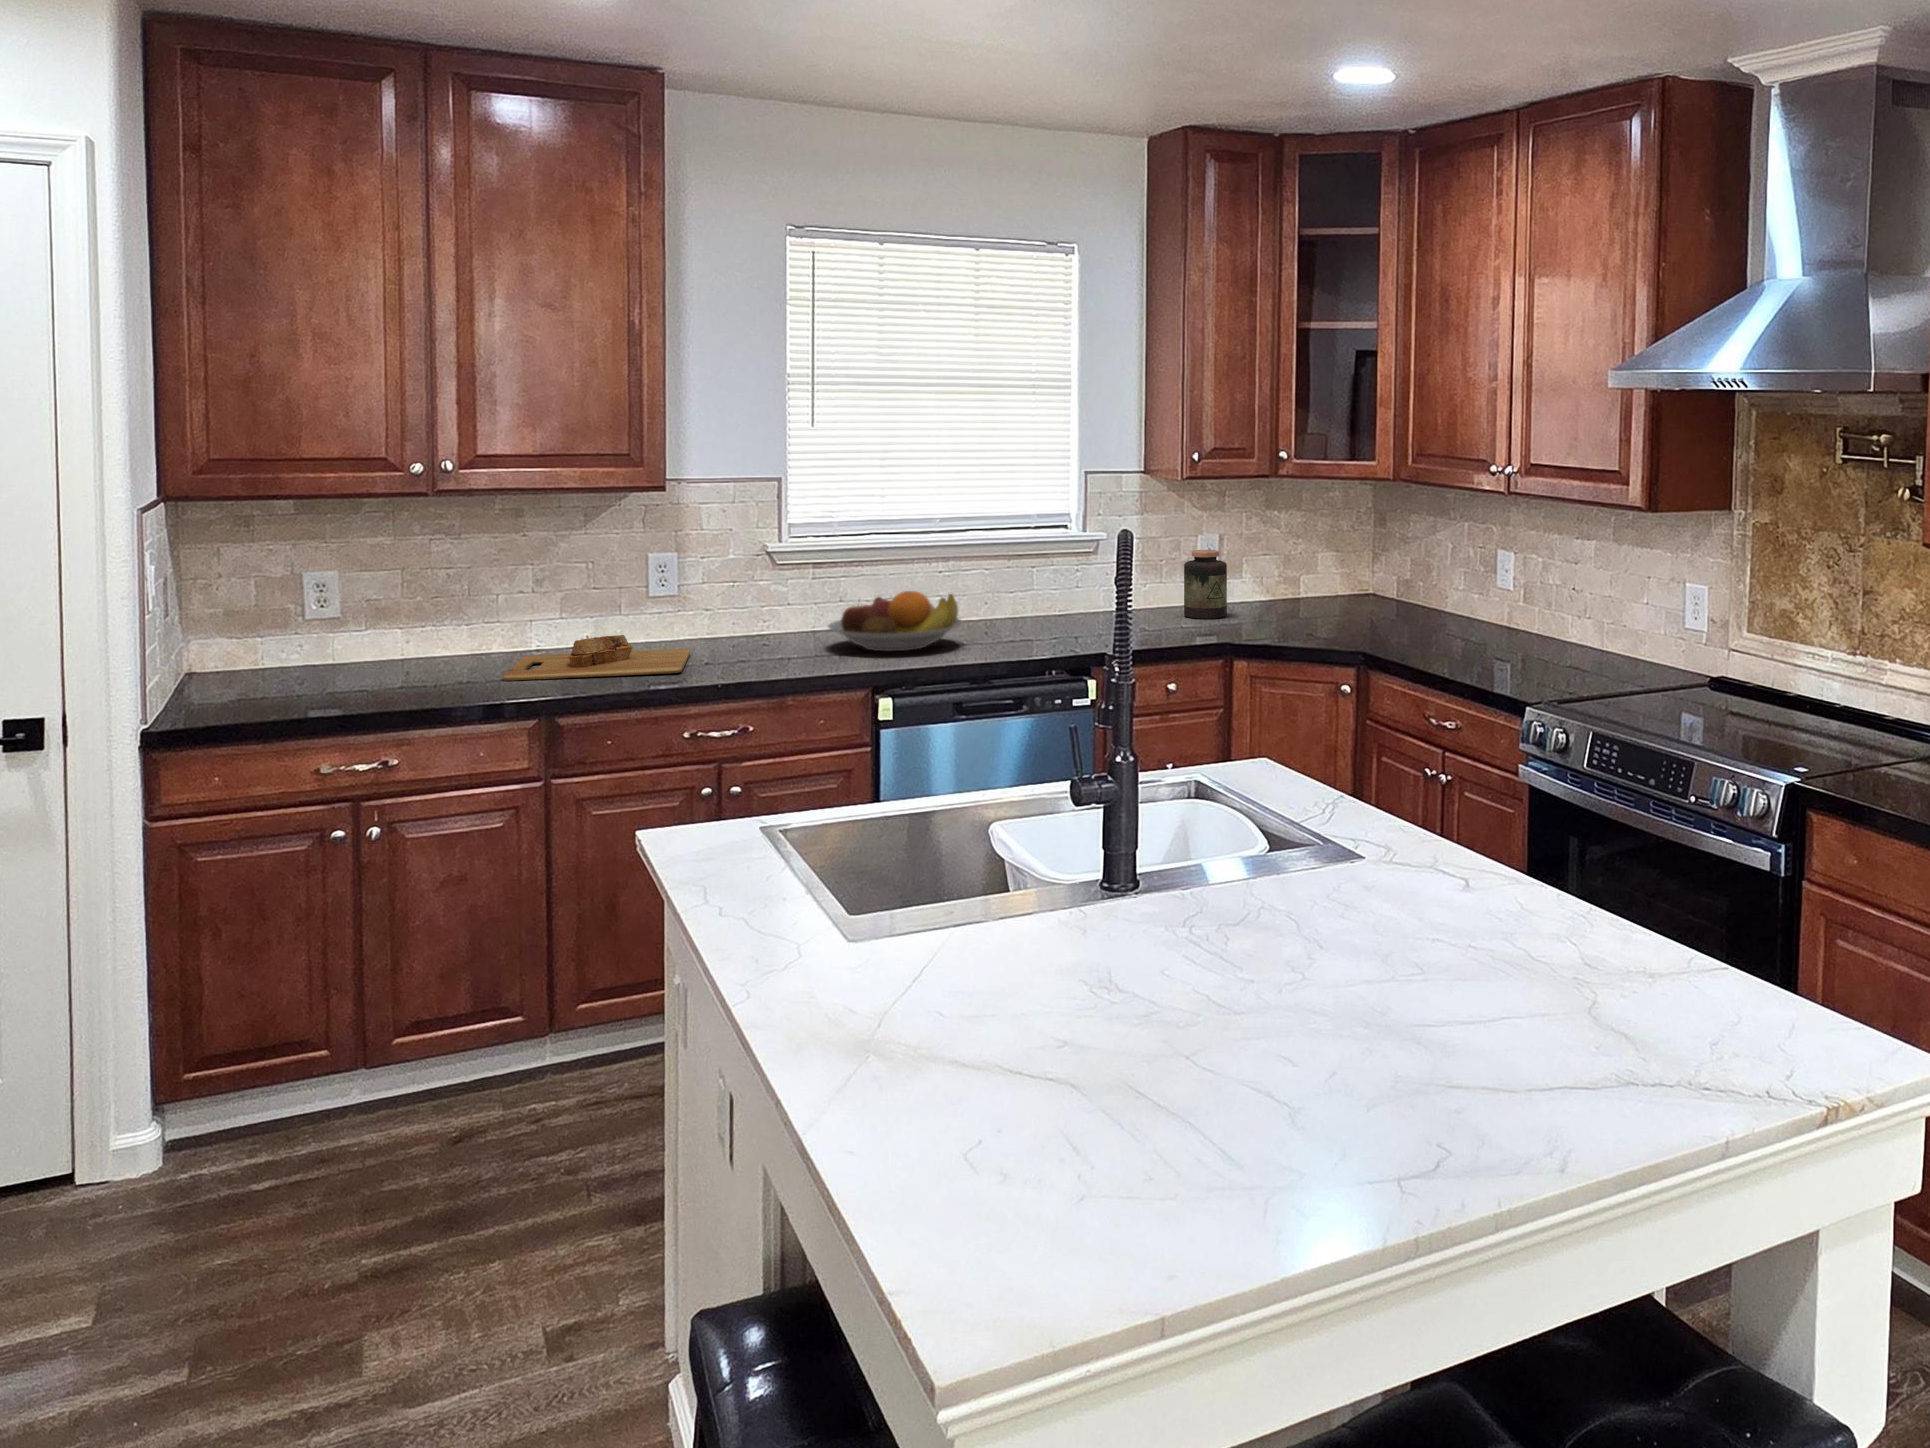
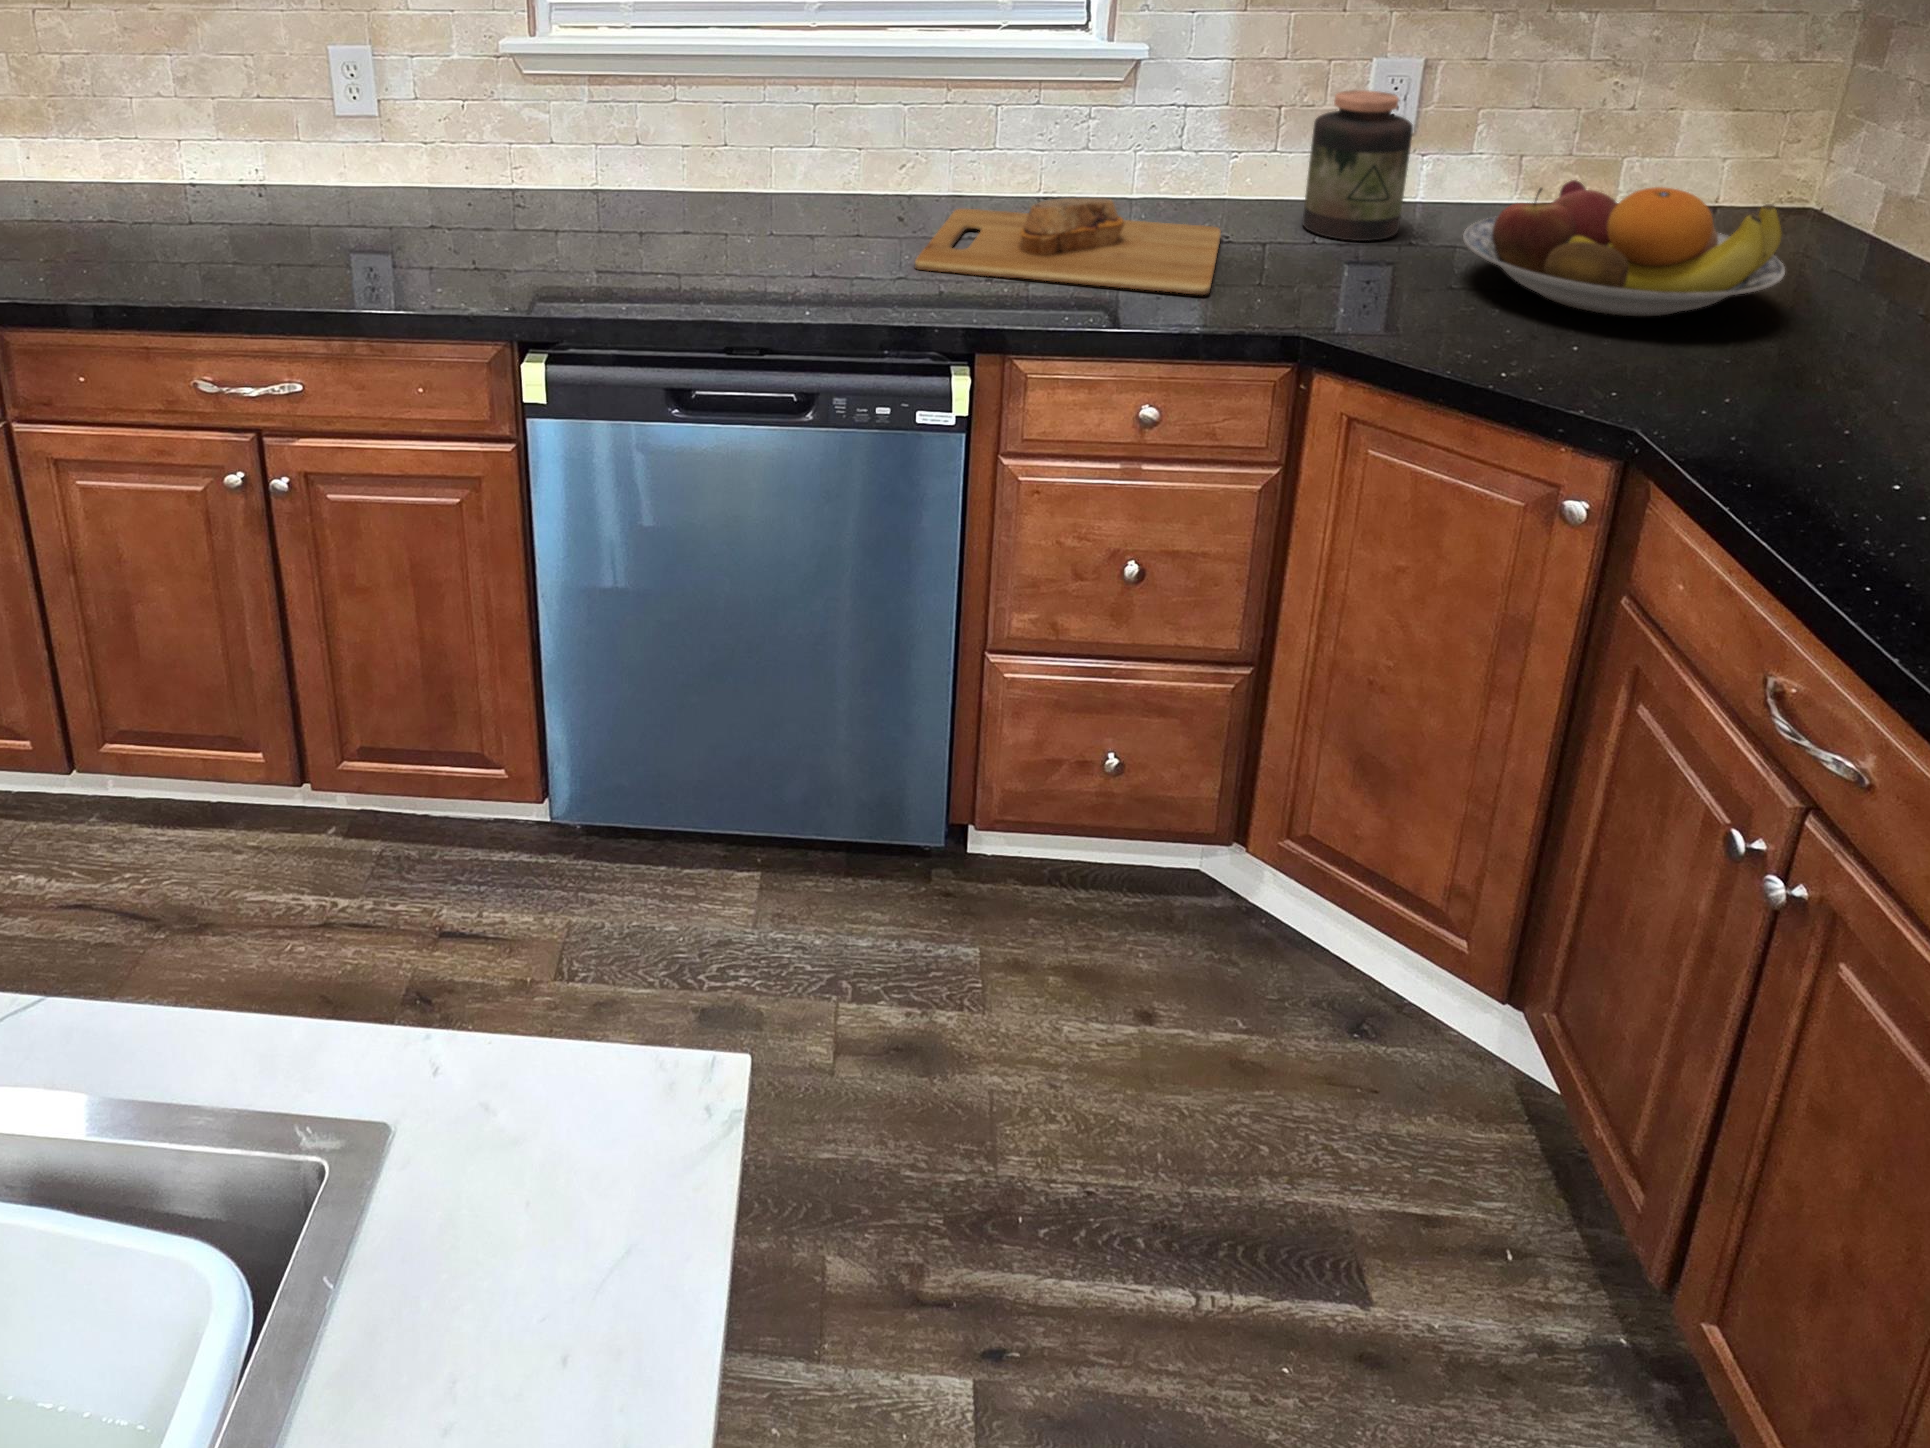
fruit bowl: present [829,591,962,651] -> present [1463,180,1785,316]
cutting board: present [503,635,690,681] -> present [915,198,1221,294]

